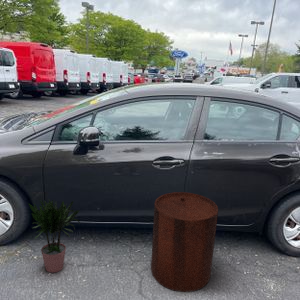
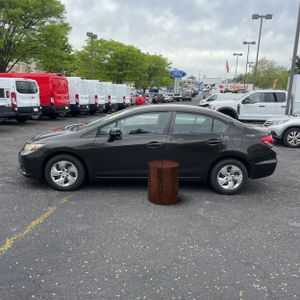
potted plant: present [28,200,80,273] -> none [87,160,114,200]

